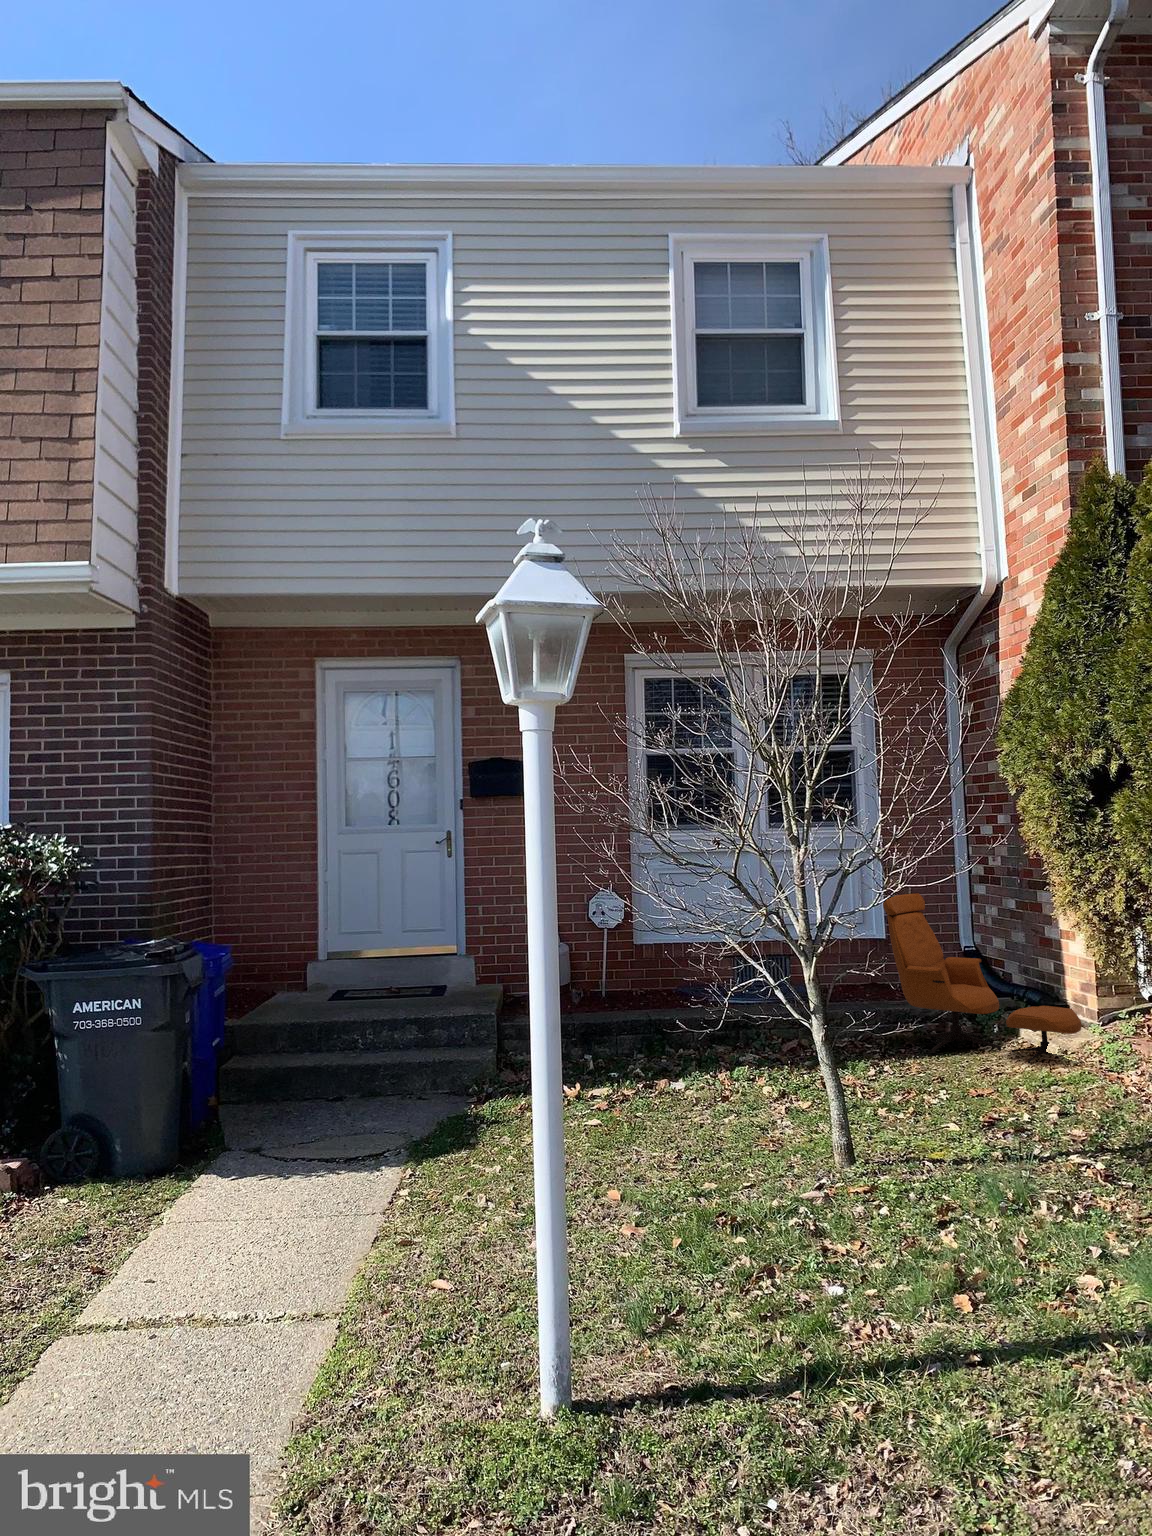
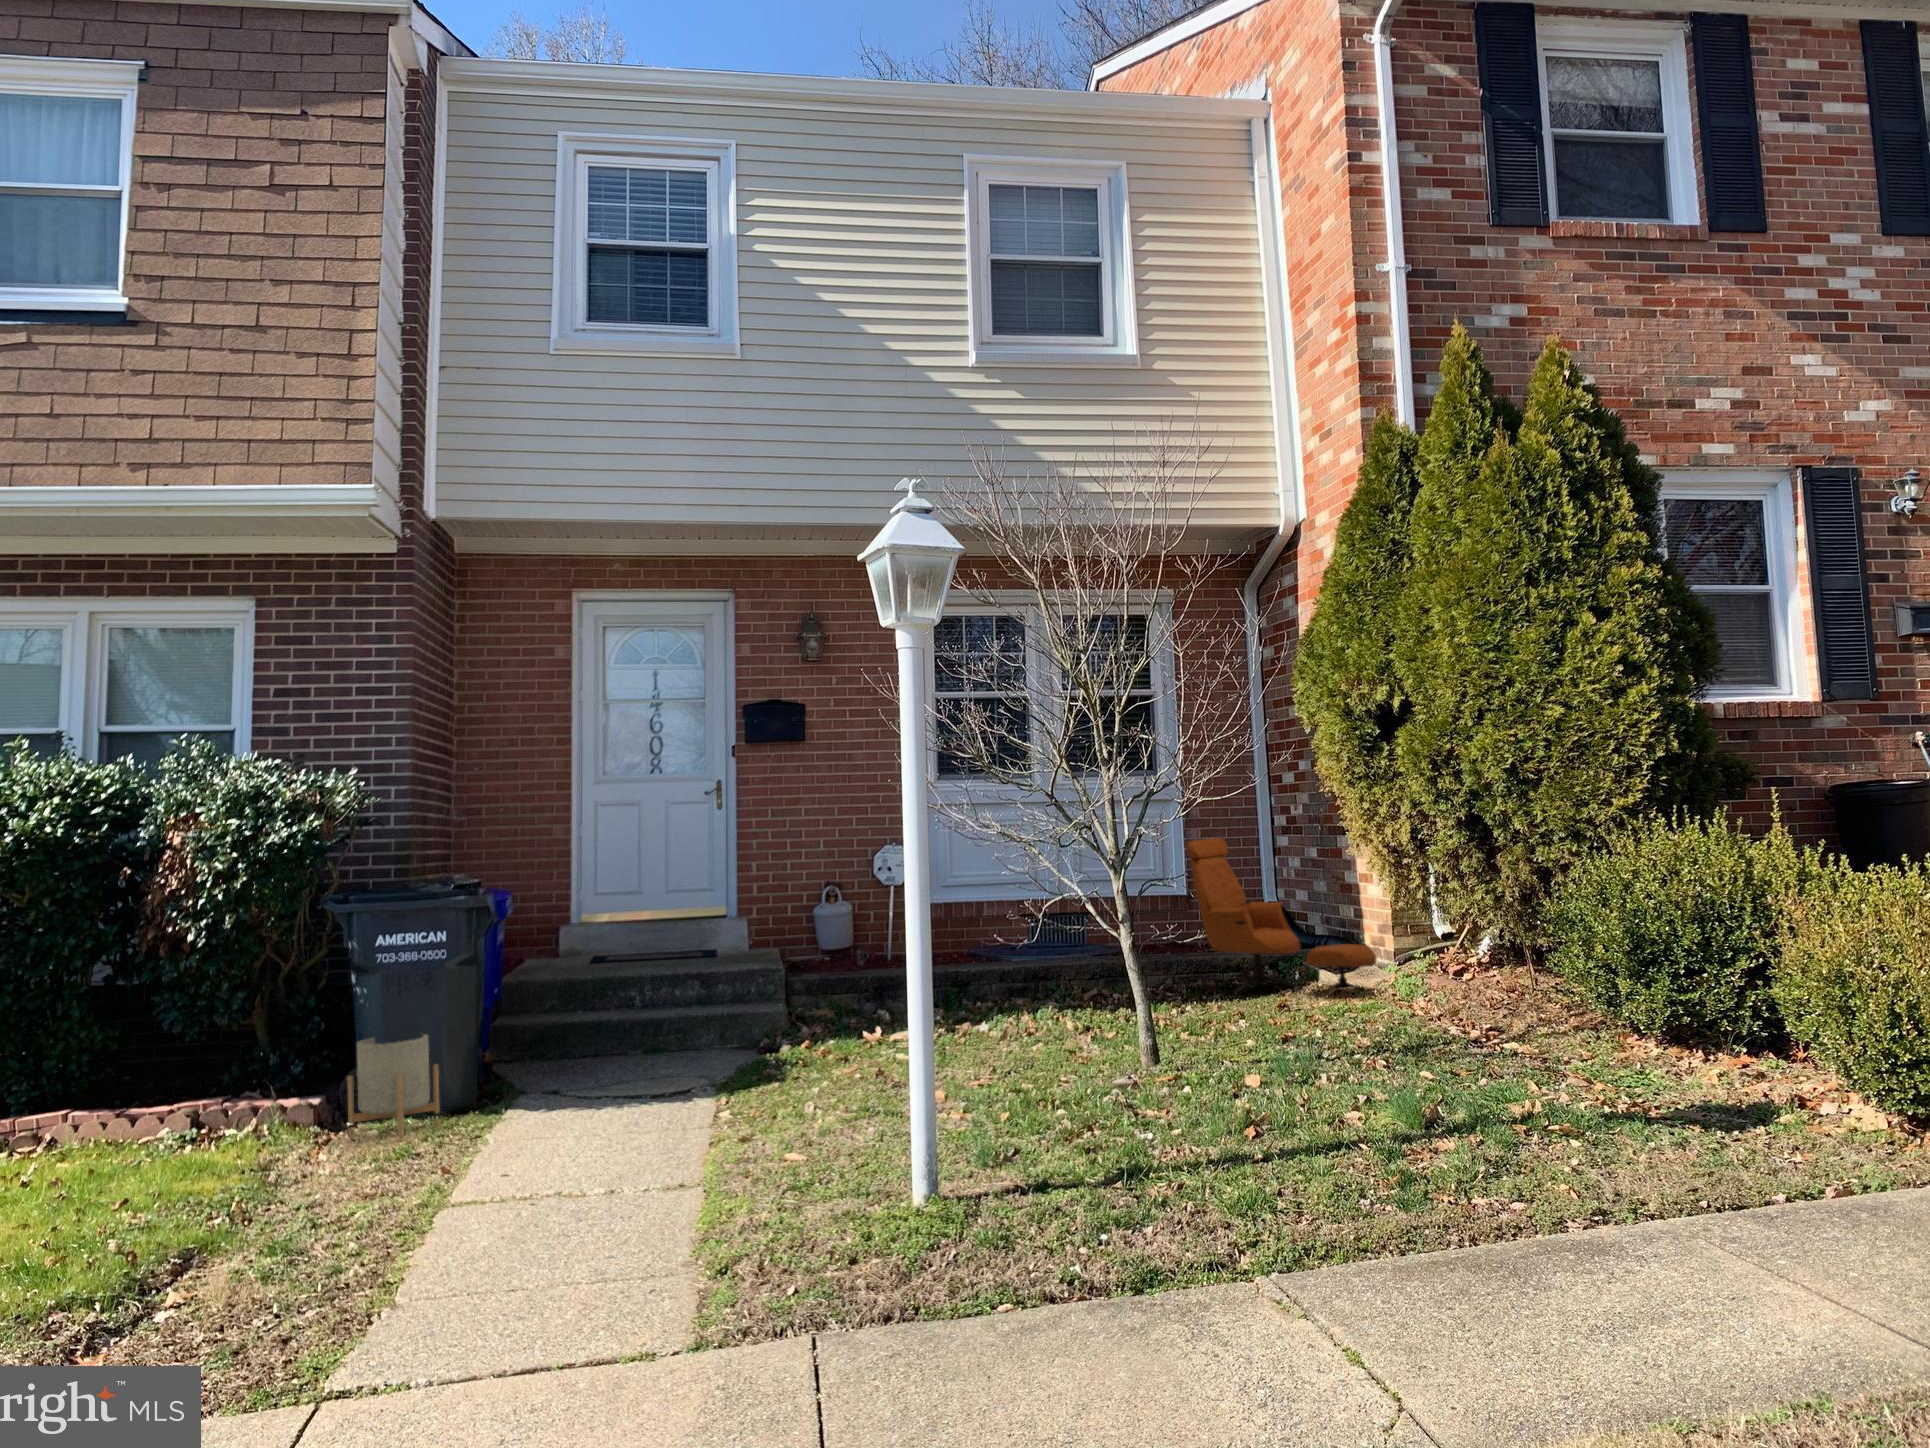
planter: none [42,1097,135,1209] -> present [347,1034,440,1140]

